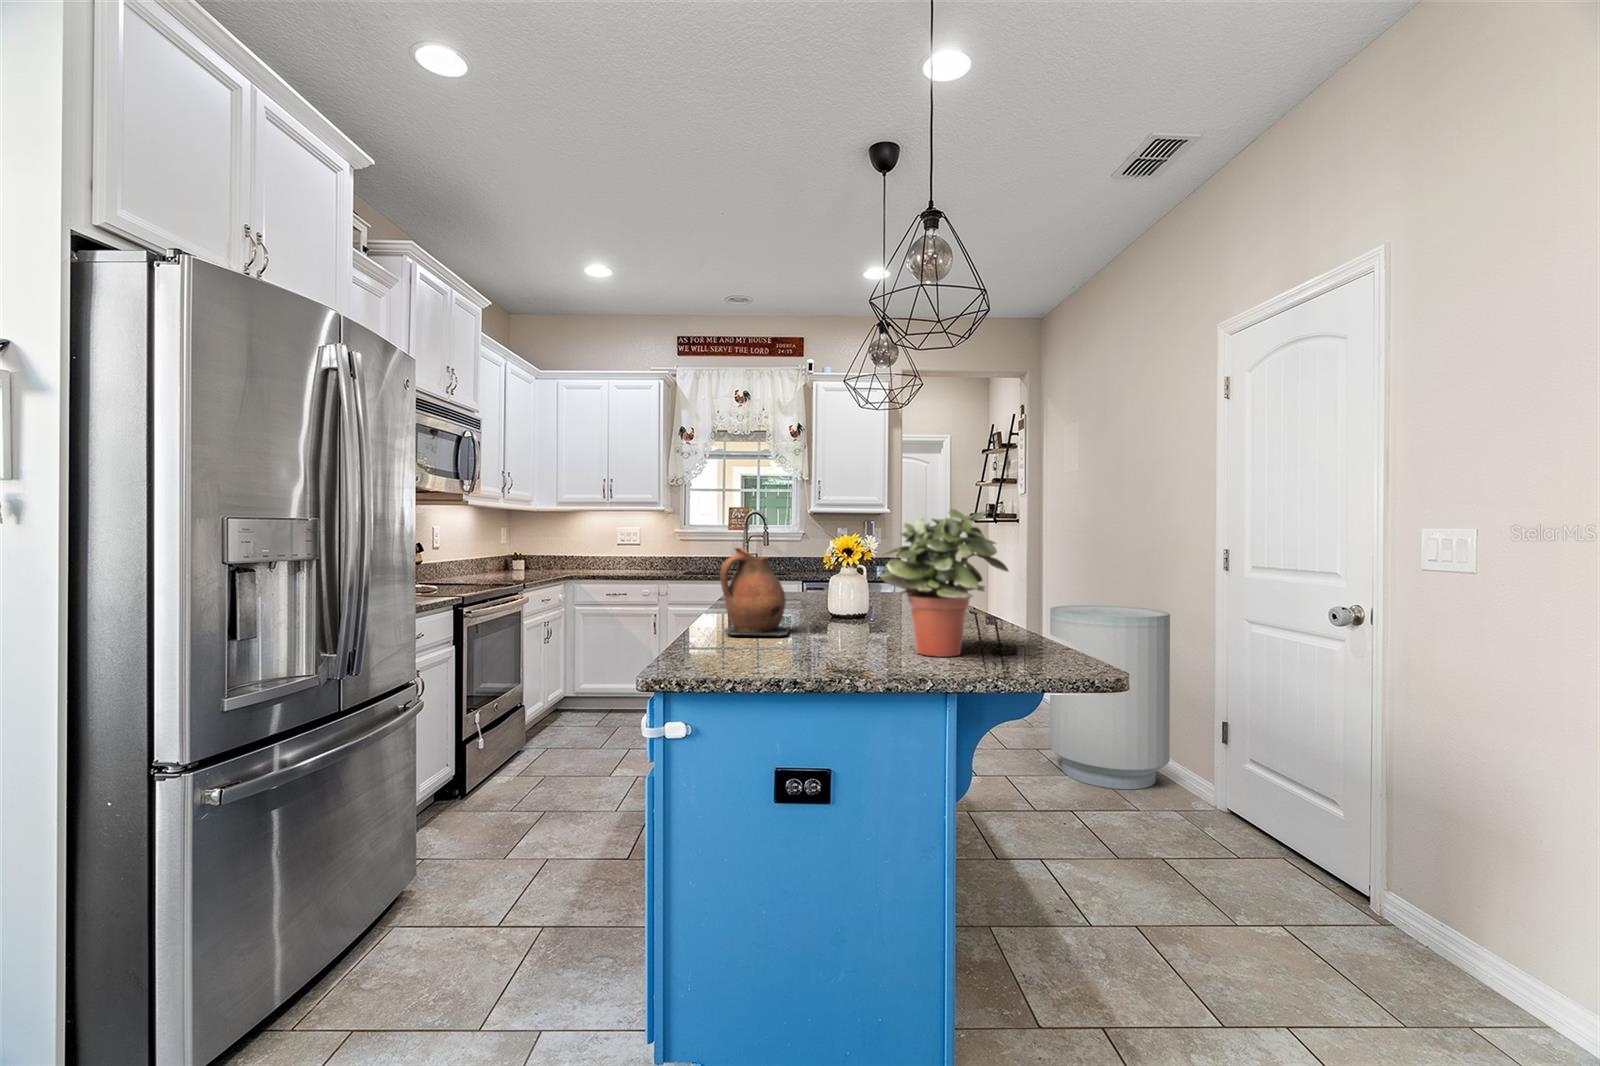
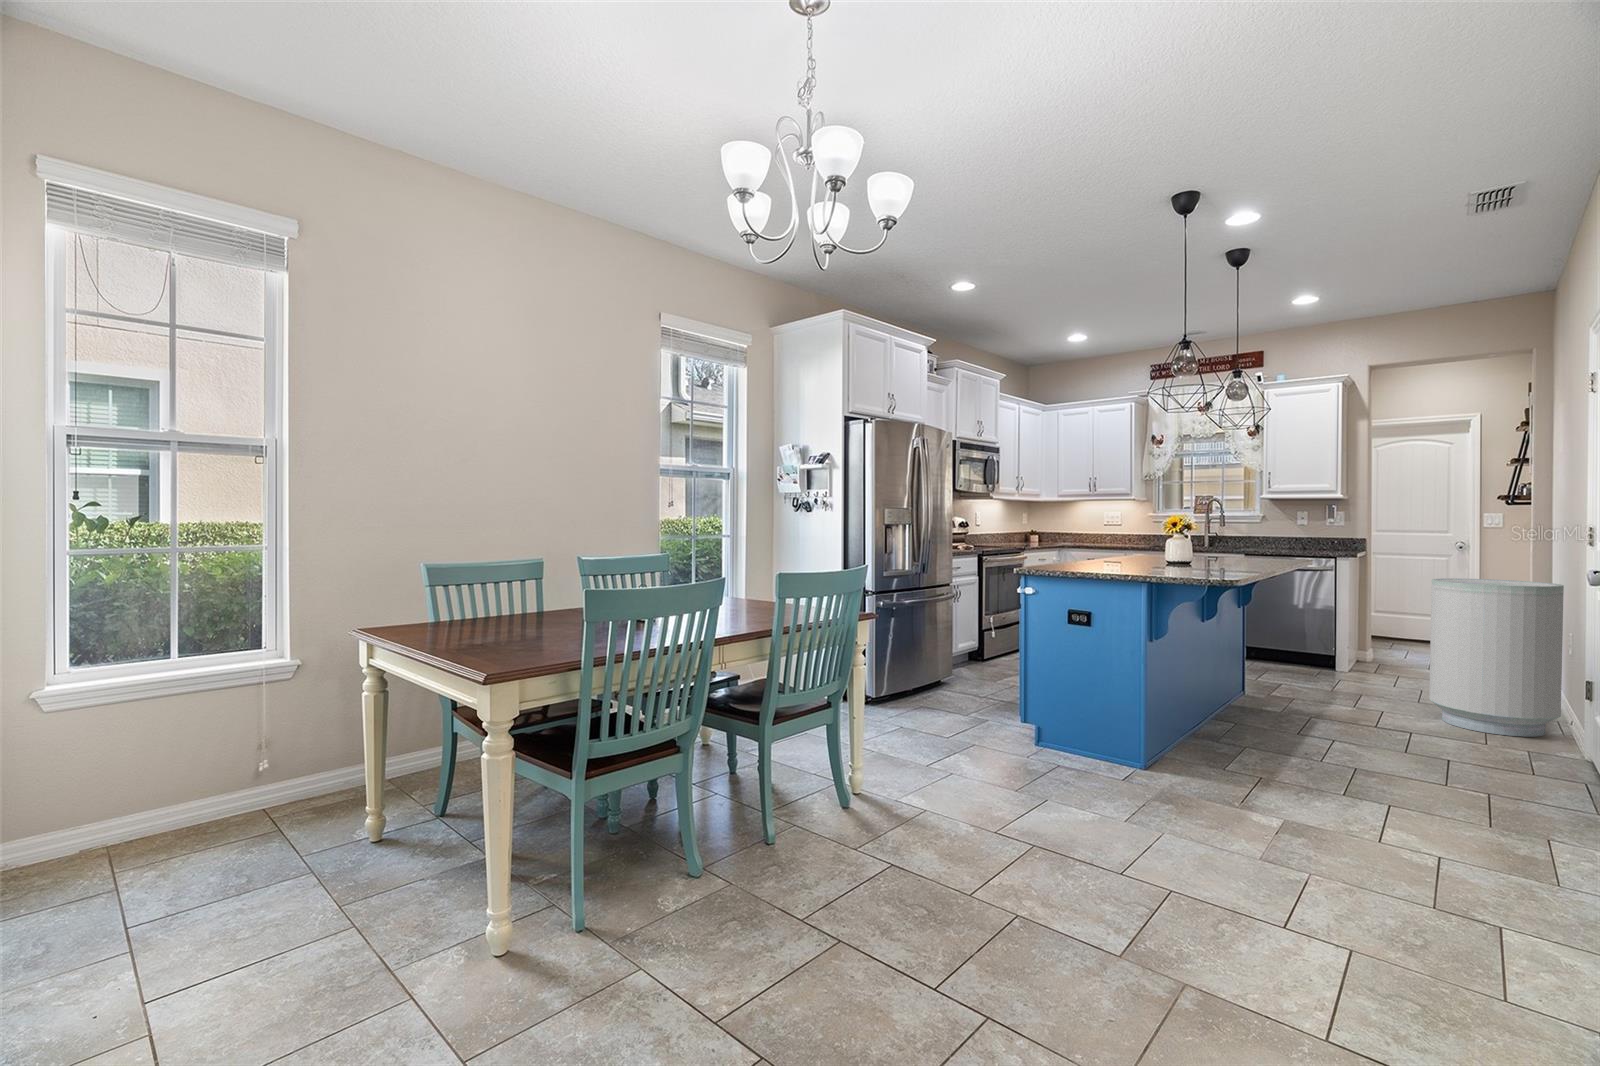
potted plant: present [881,509,1009,657] -> none [1128,500,1203,572]
ceramic pitcher: present [720,548,791,636] -> none [1077,521,1121,566]

